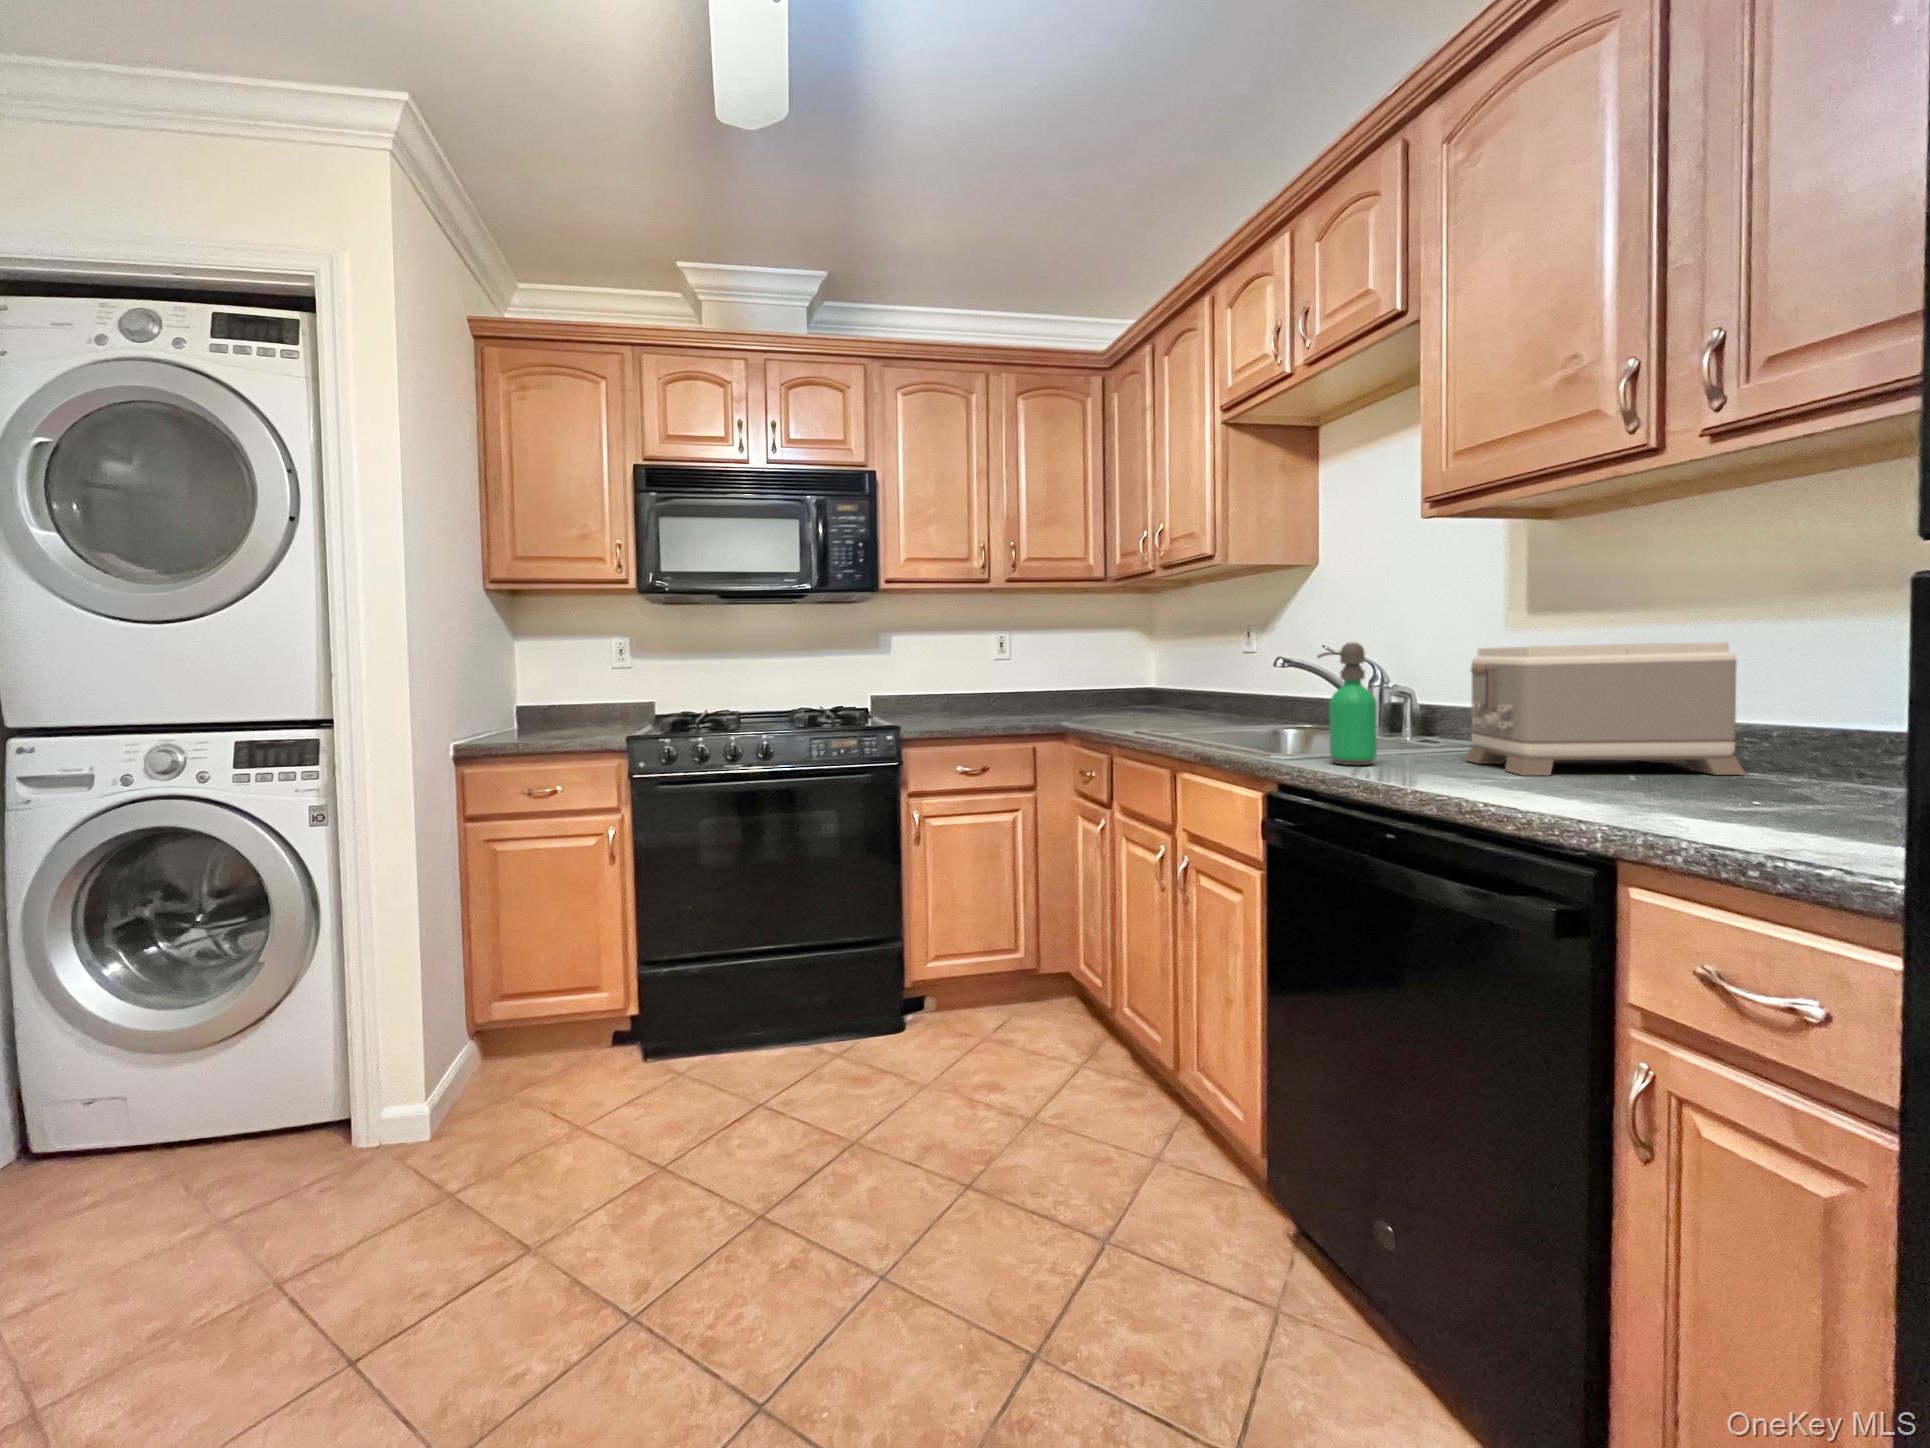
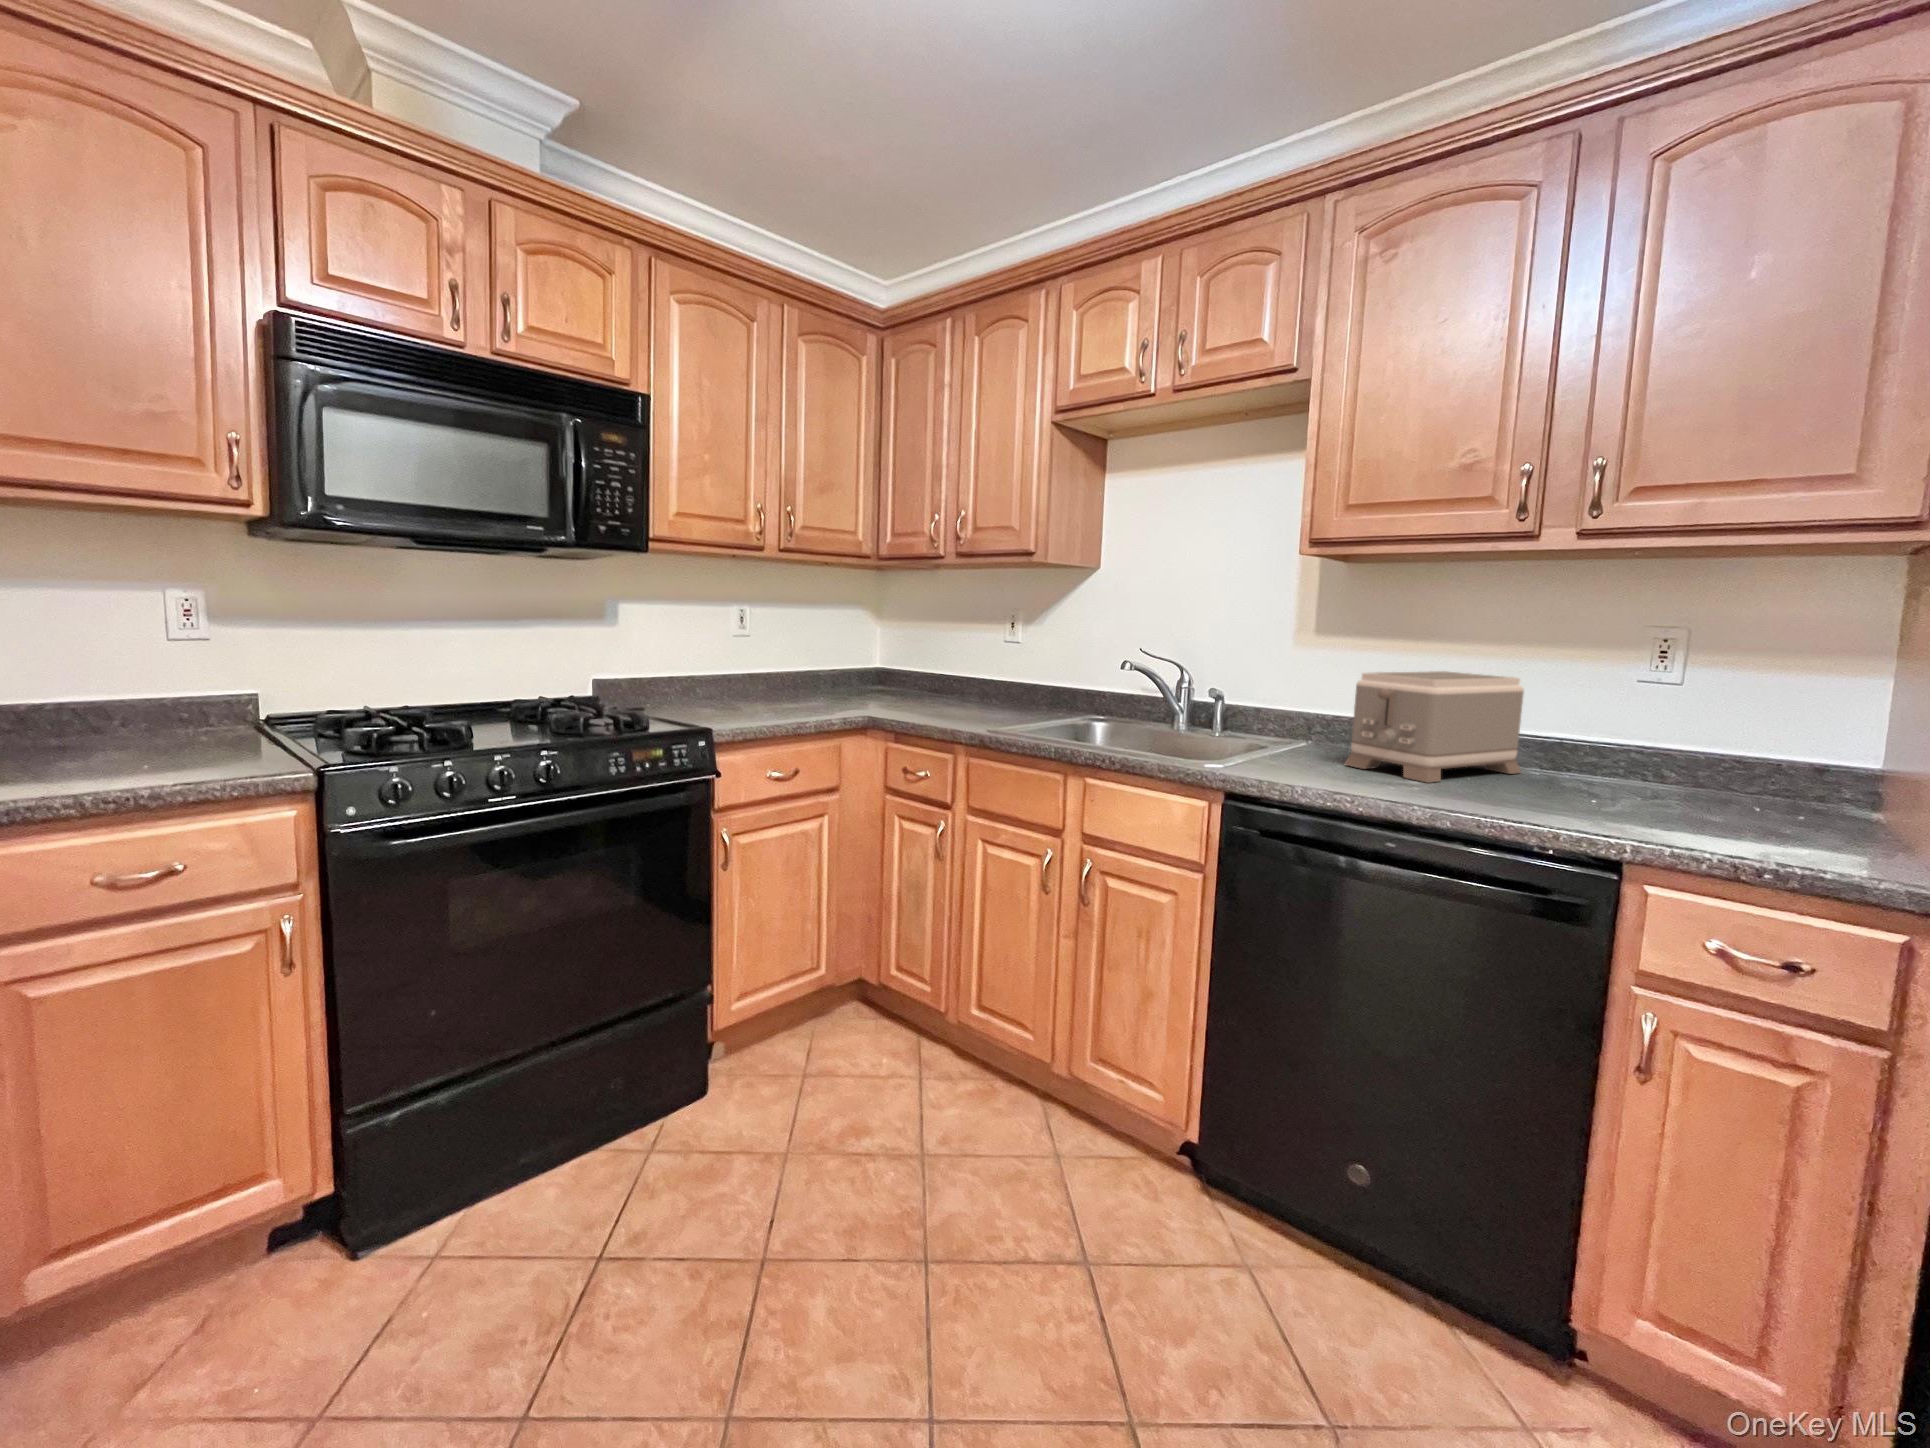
soap dispenser: present [1318,643,1377,765] -> none [1273,667,1317,777]

